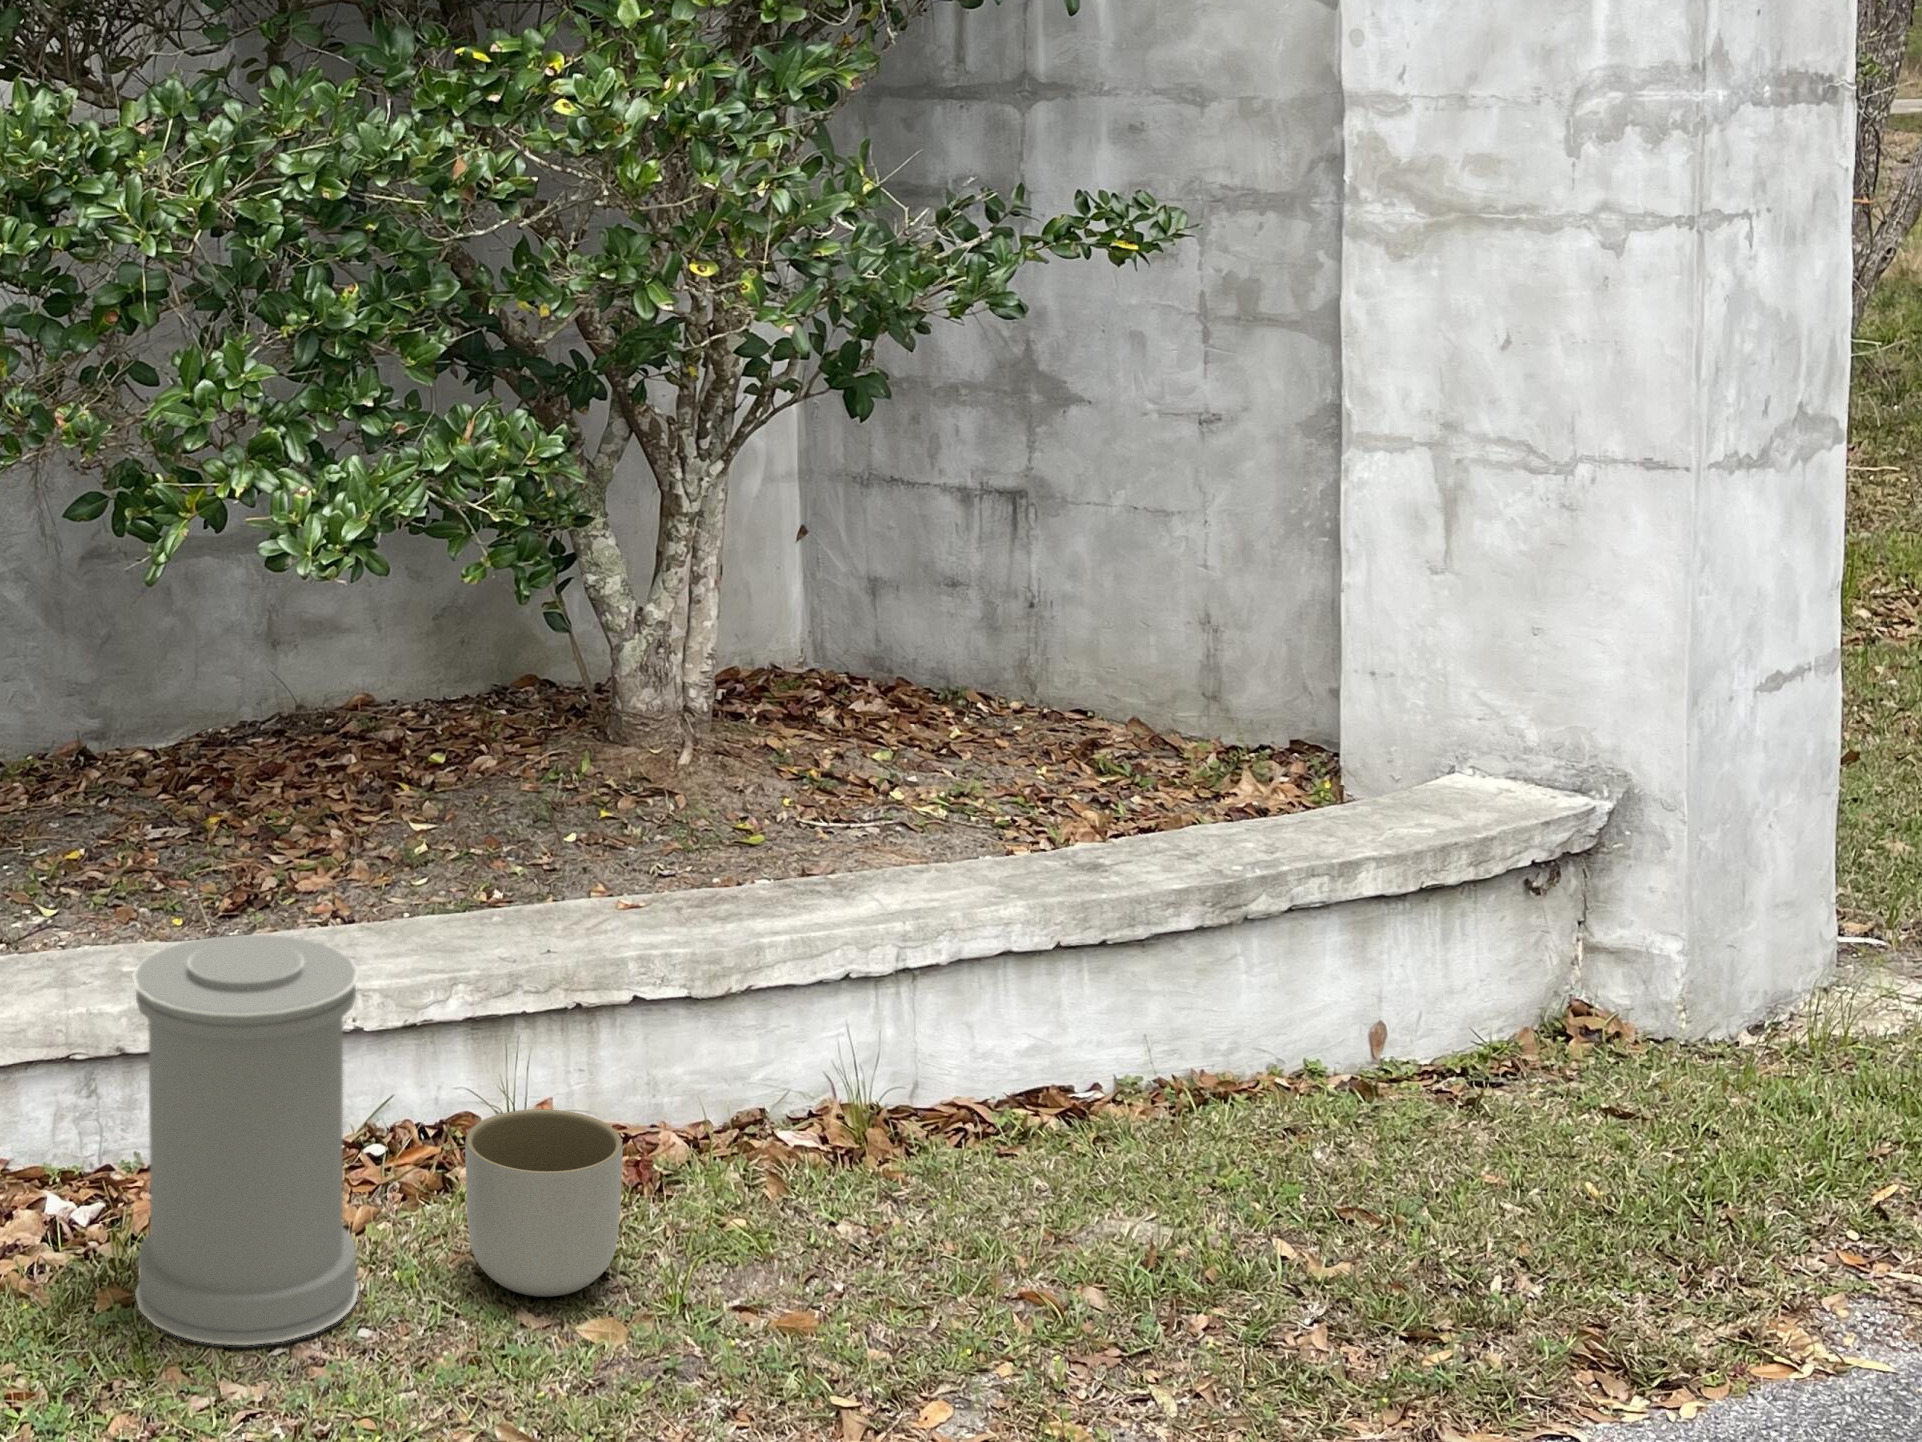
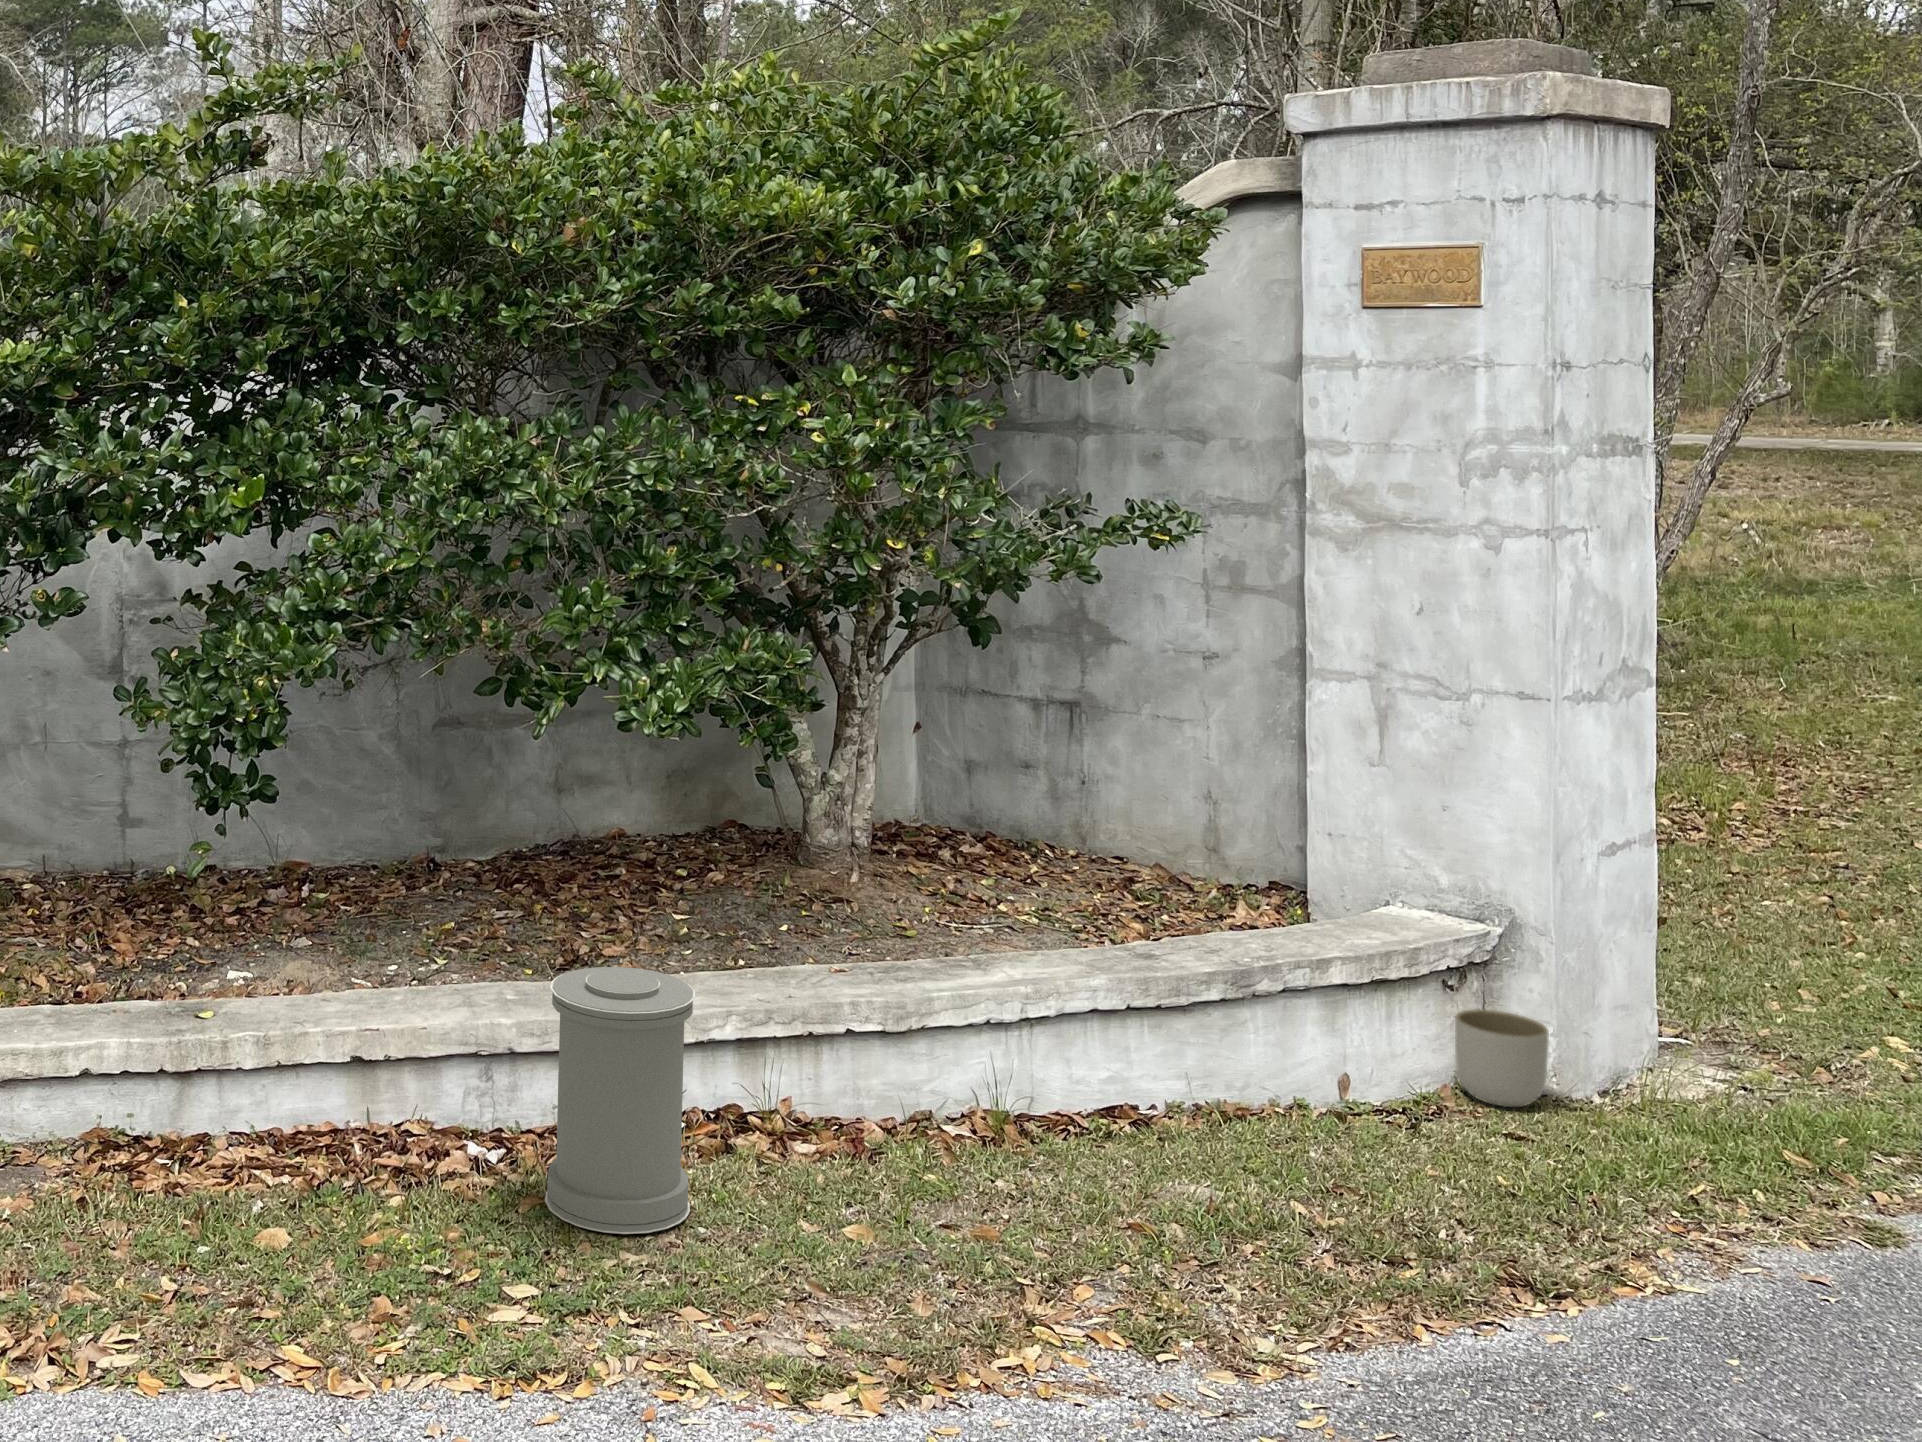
planter: present [465,1109,623,1297] -> present [1455,1009,1549,1107]

